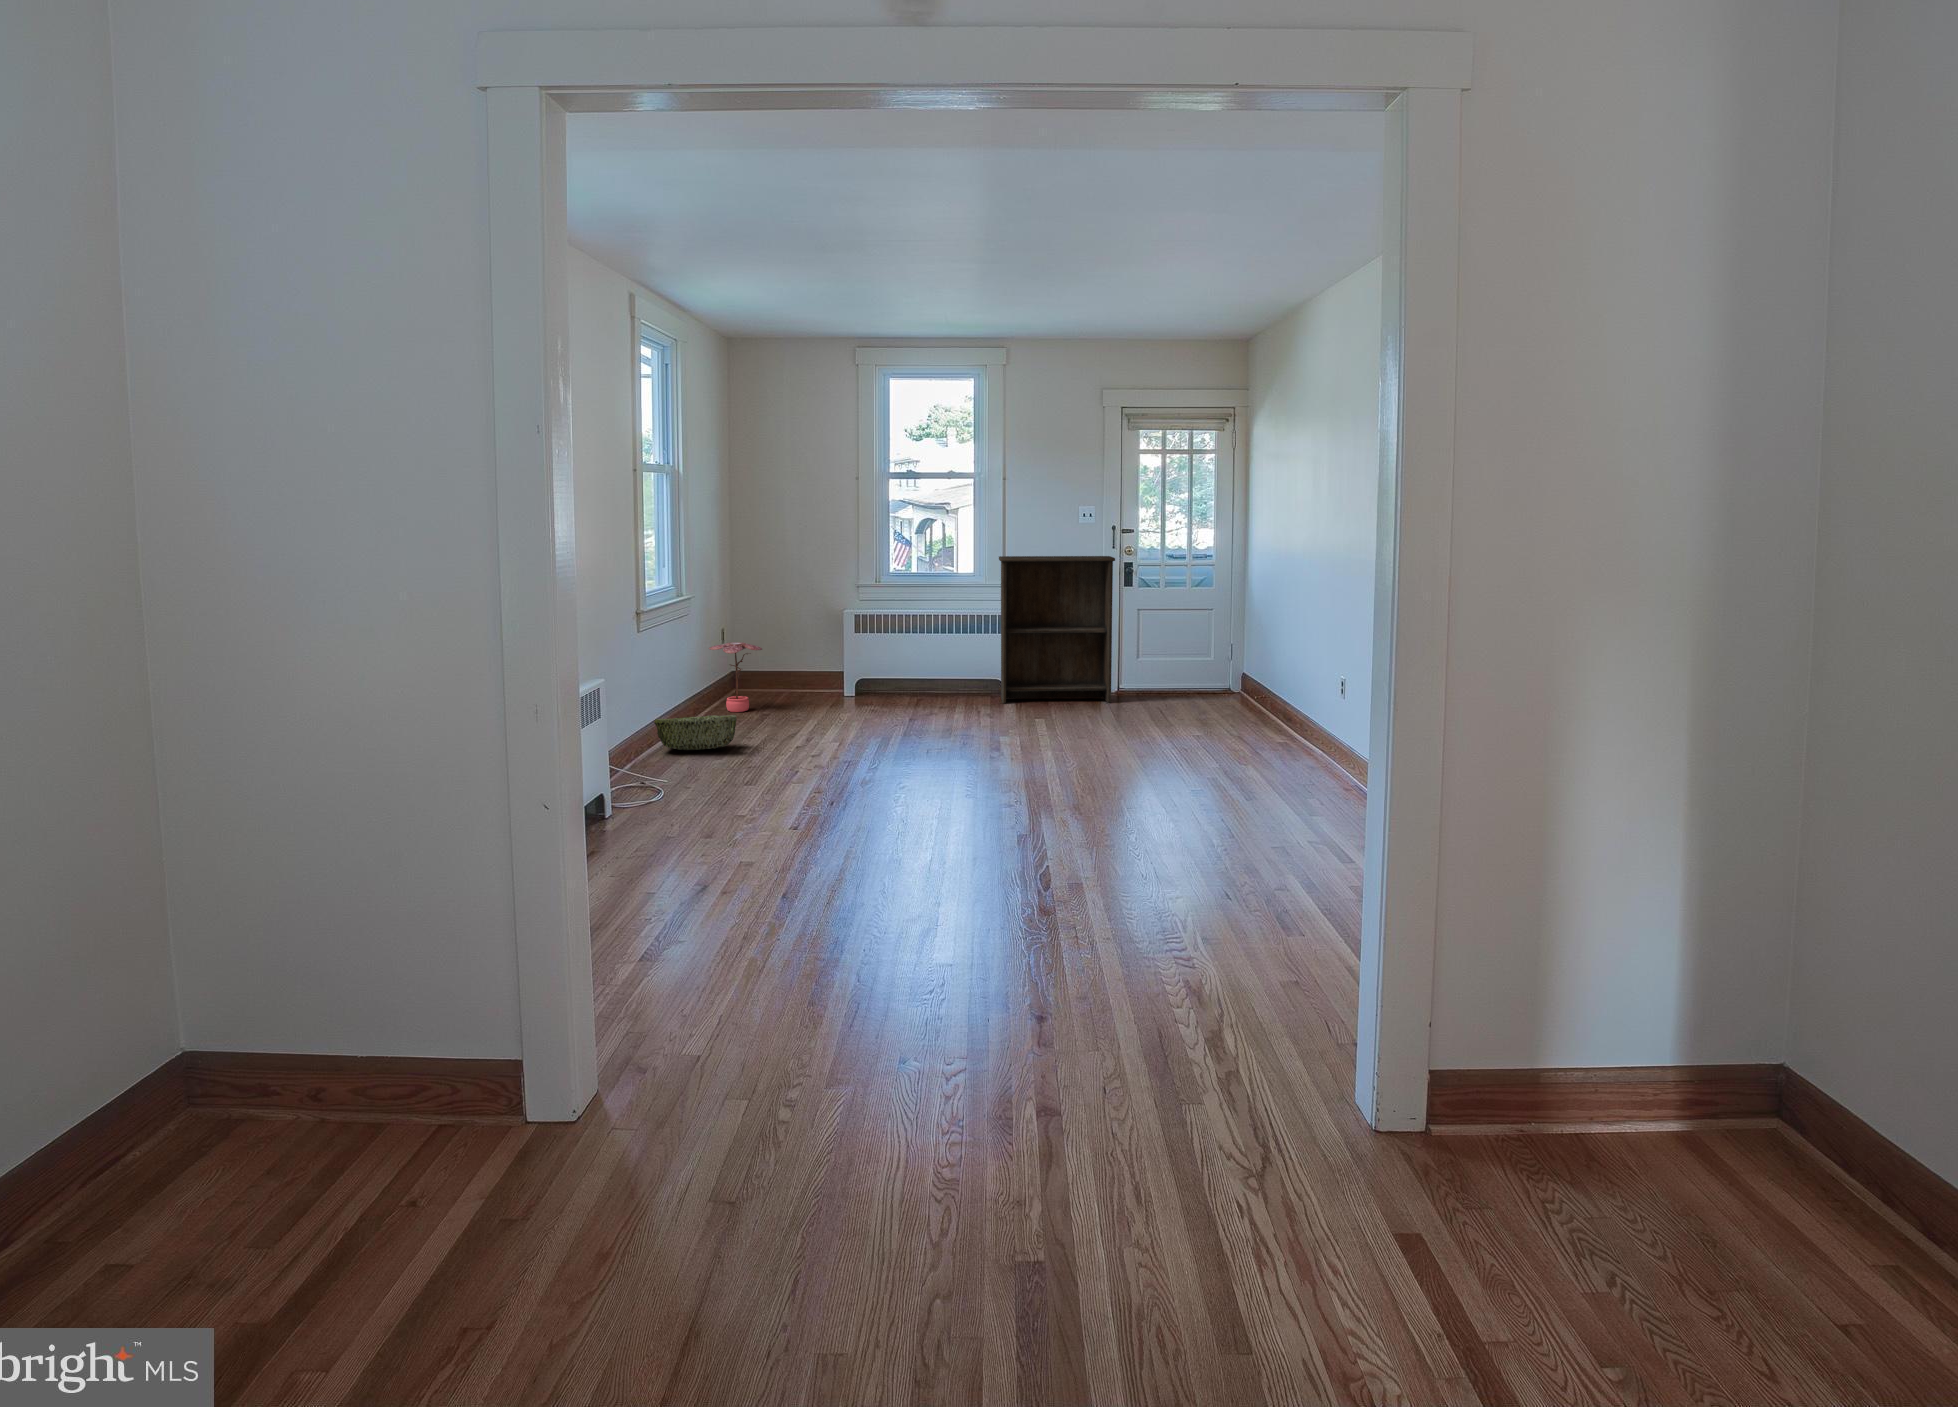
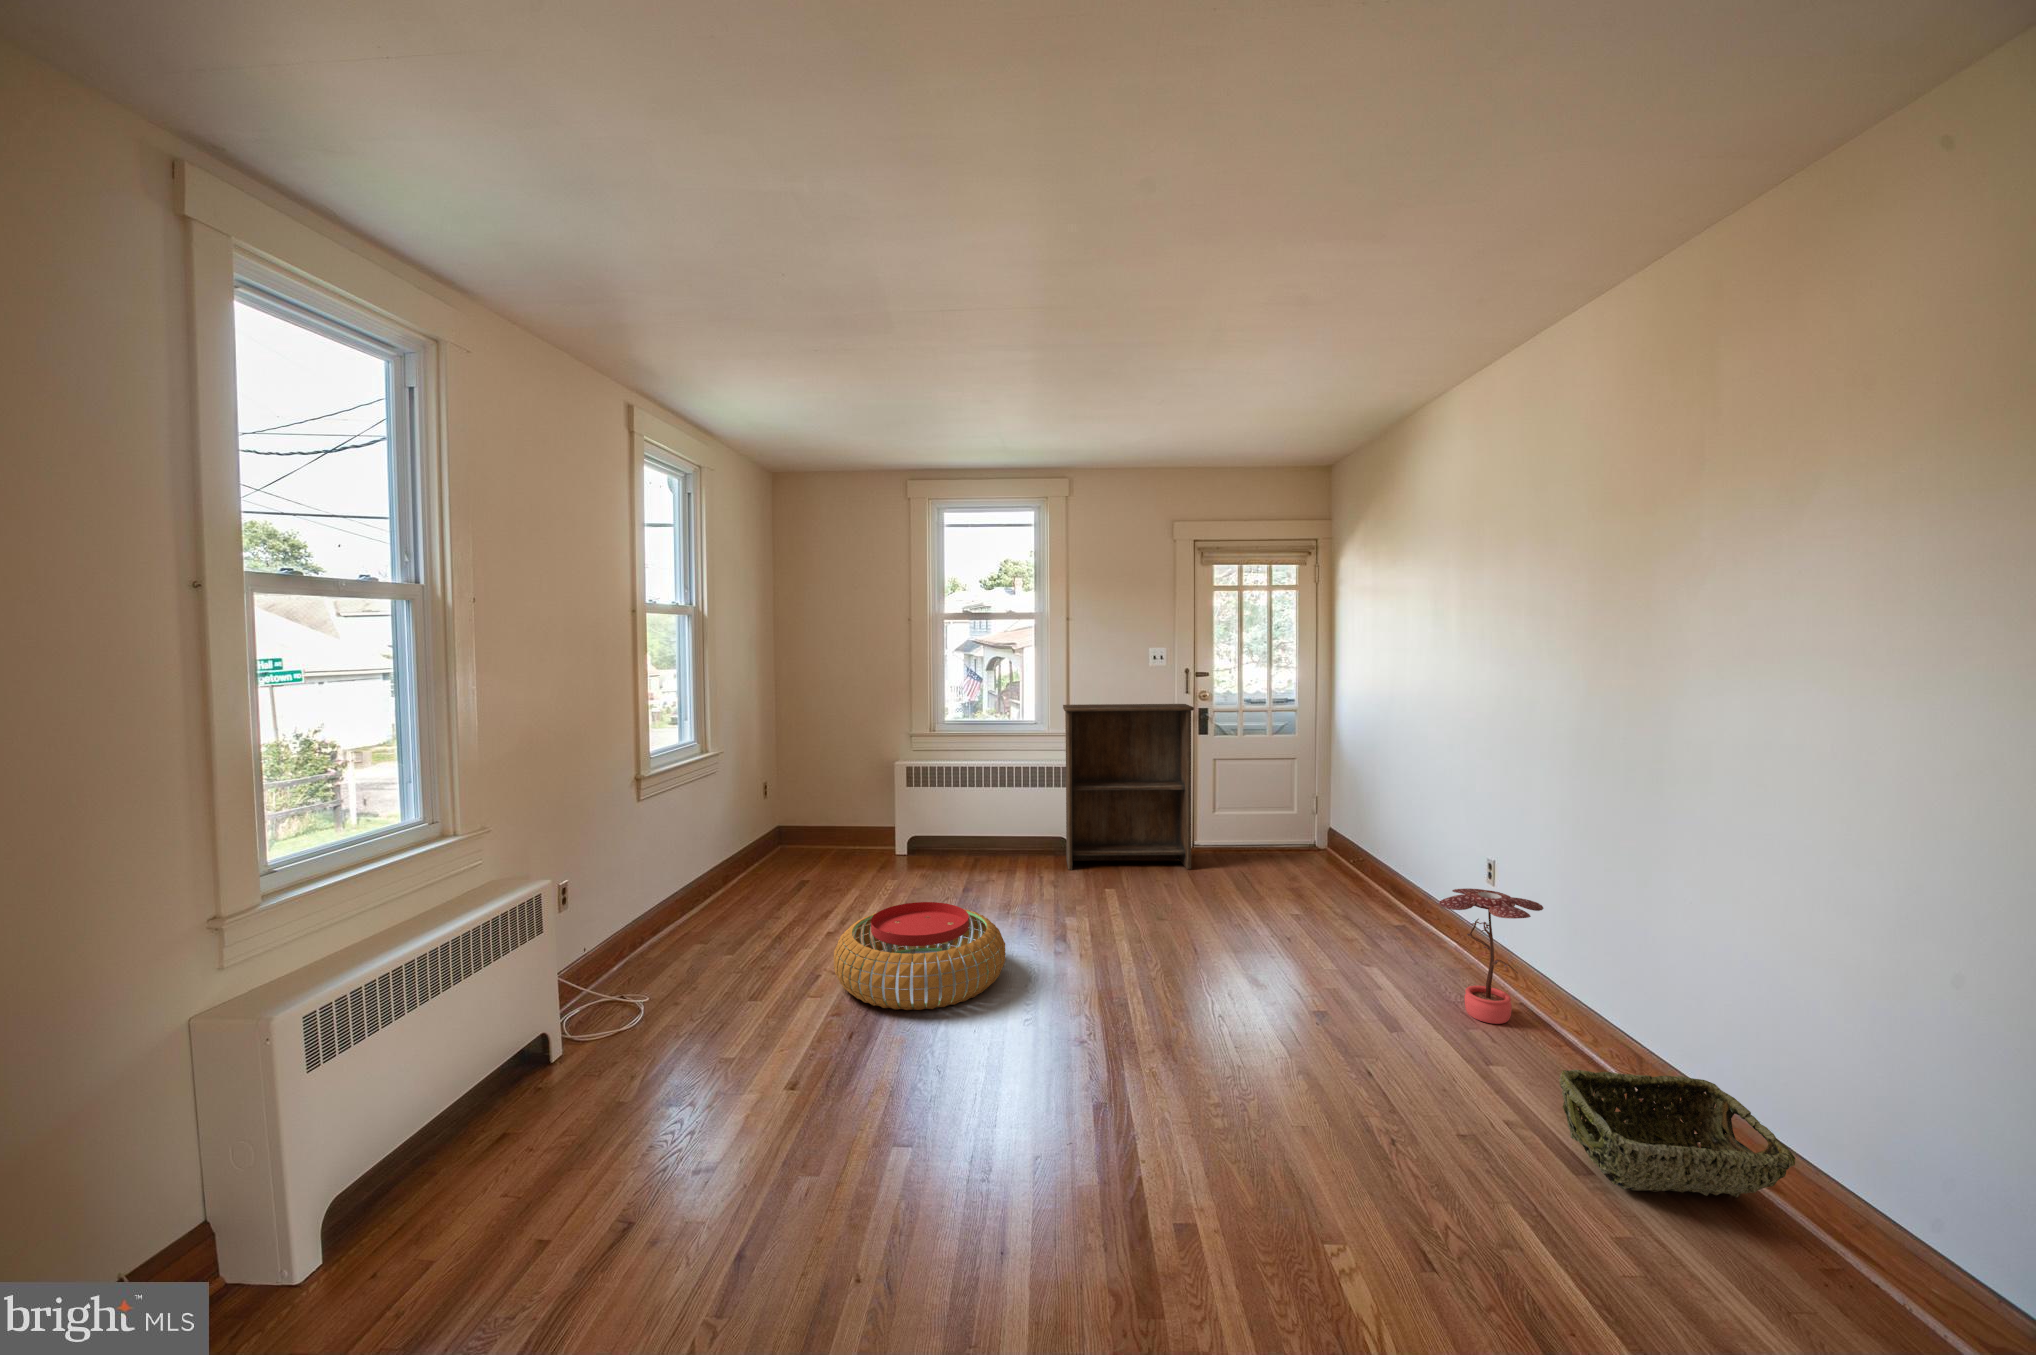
potted plant: present [709,642,762,712] -> present [1438,888,1544,1024]
pouf: none [827,700,954,762] -> present [834,902,1006,1010]
woven basket: present [654,715,737,750] -> present [1559,1070,1795,1198]

